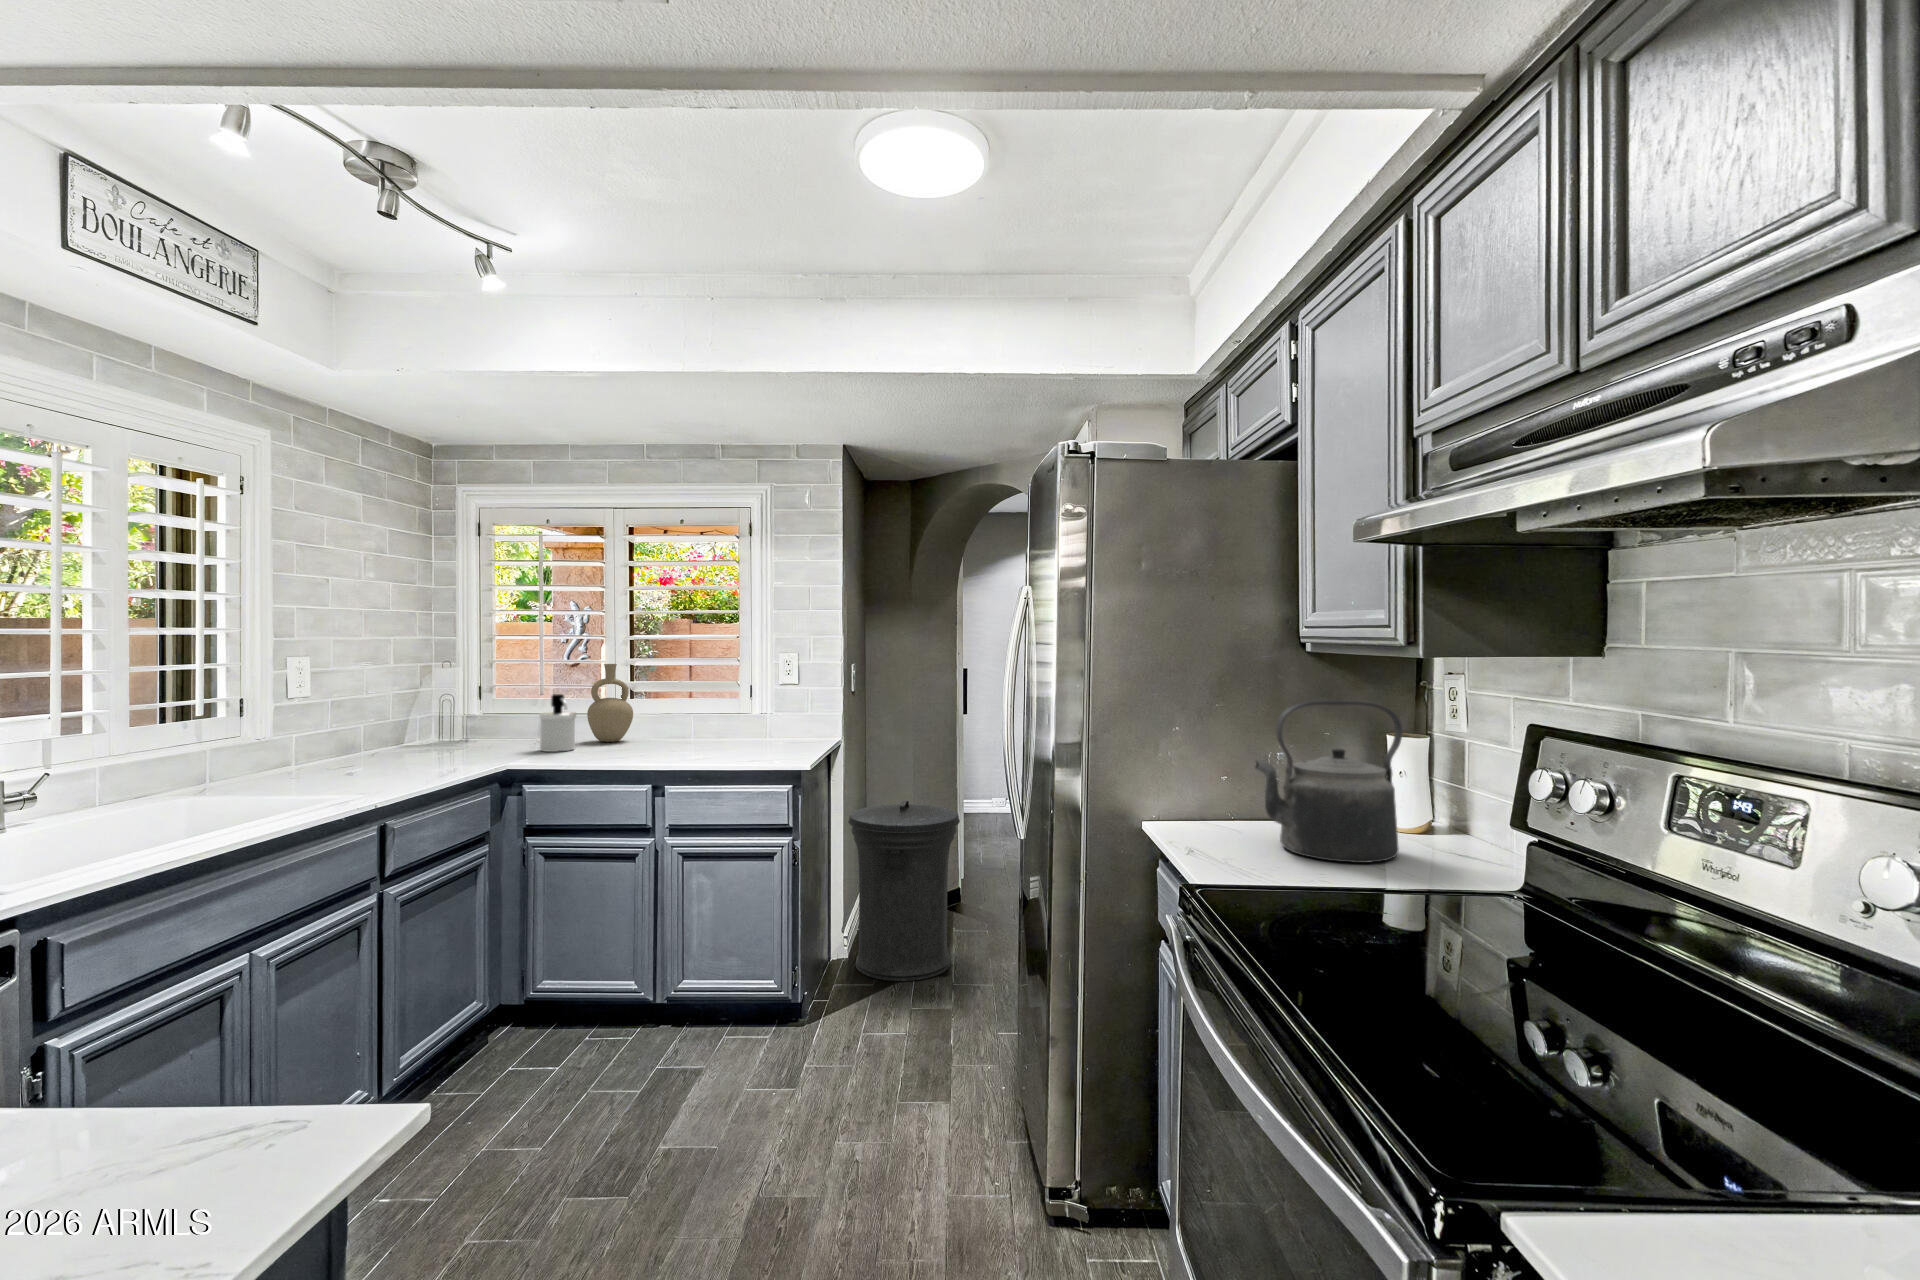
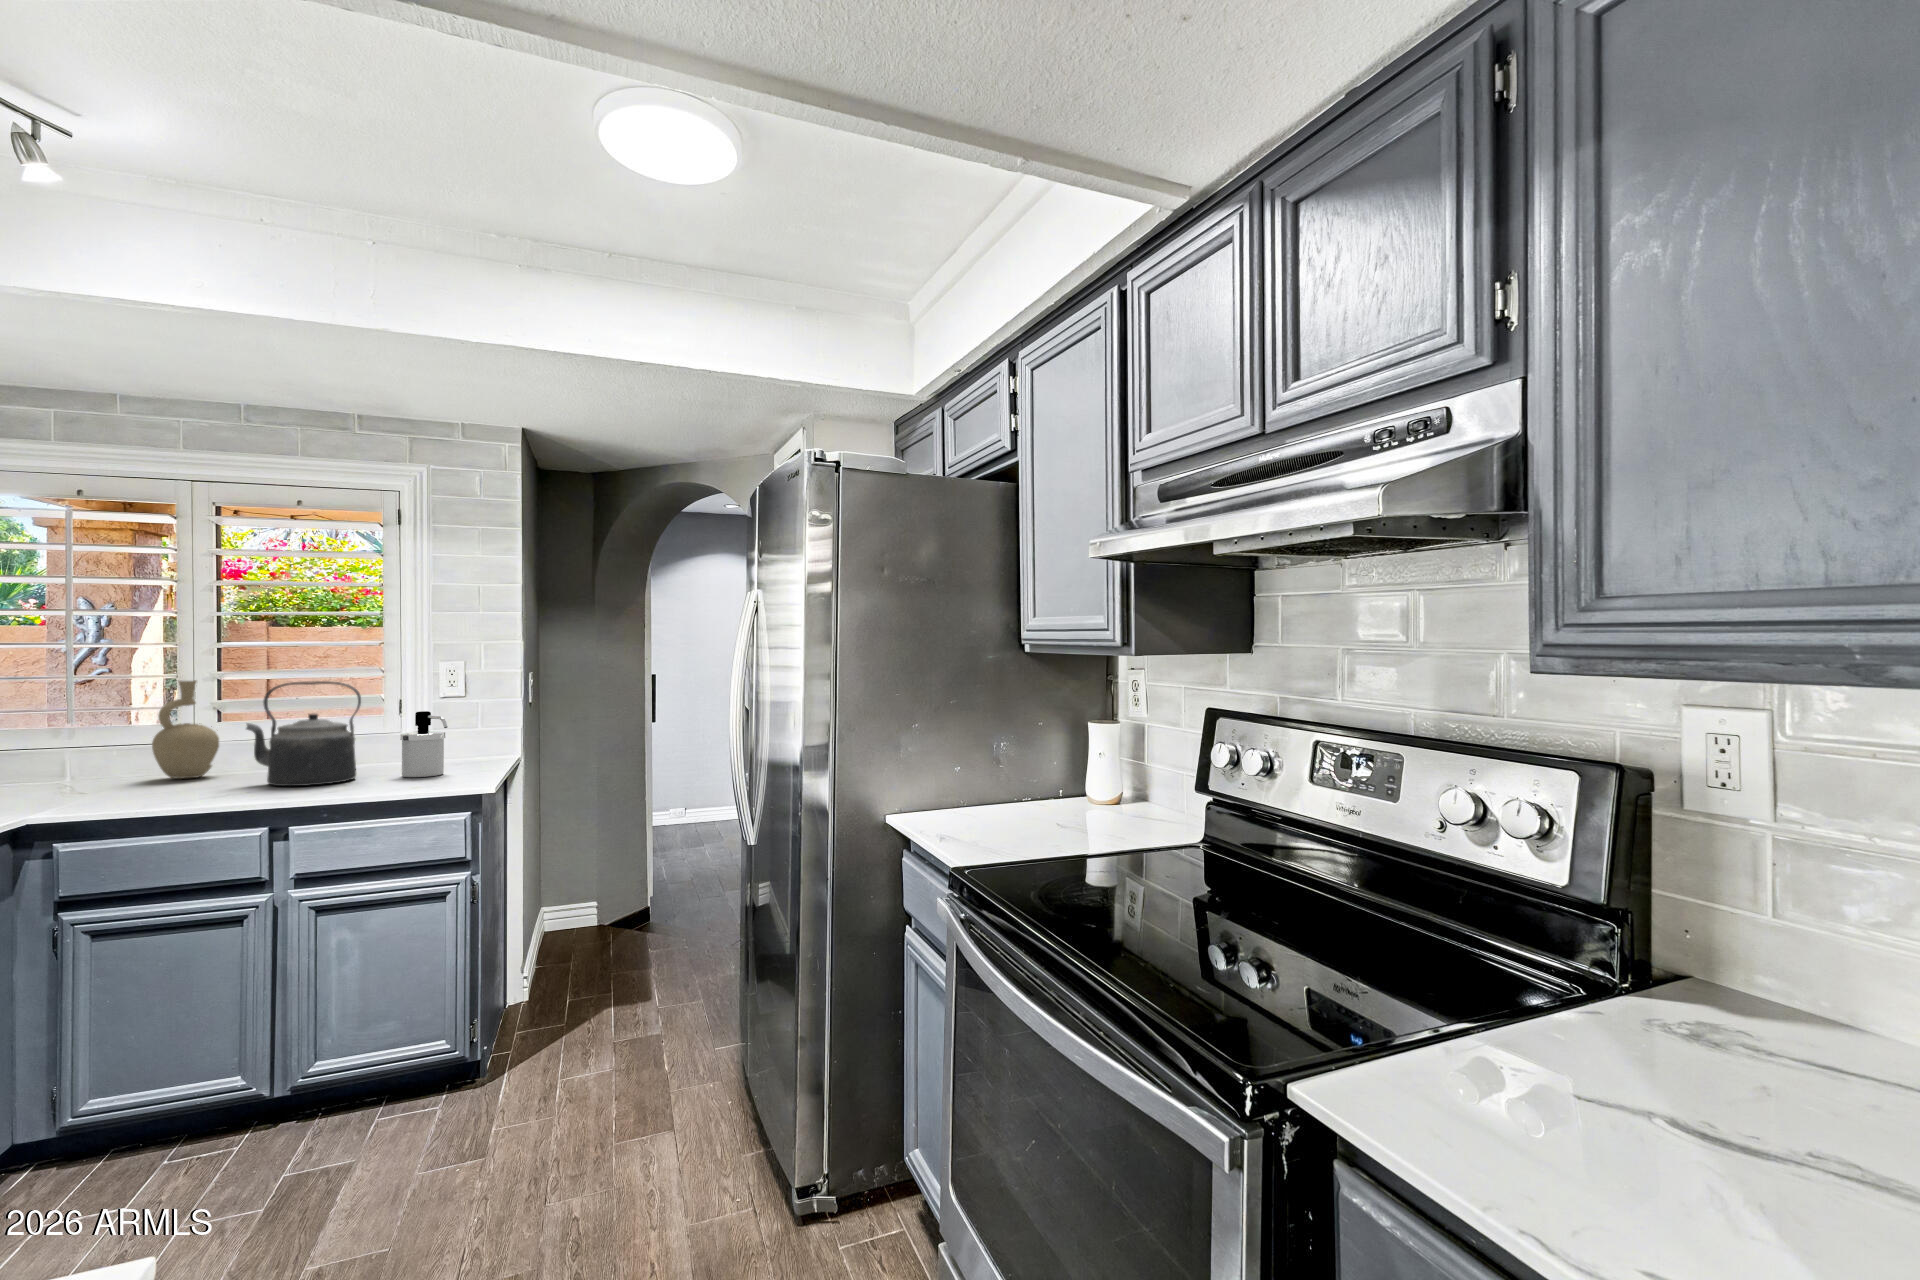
soap dispenser: present [539,694,576,752] -> present [400,711,448,777]
kettle: present [1255,700,1402,863] -> present [246,681,361,786]
trash can: present [848,801,960,981] -> none [519,823,651,1021]

